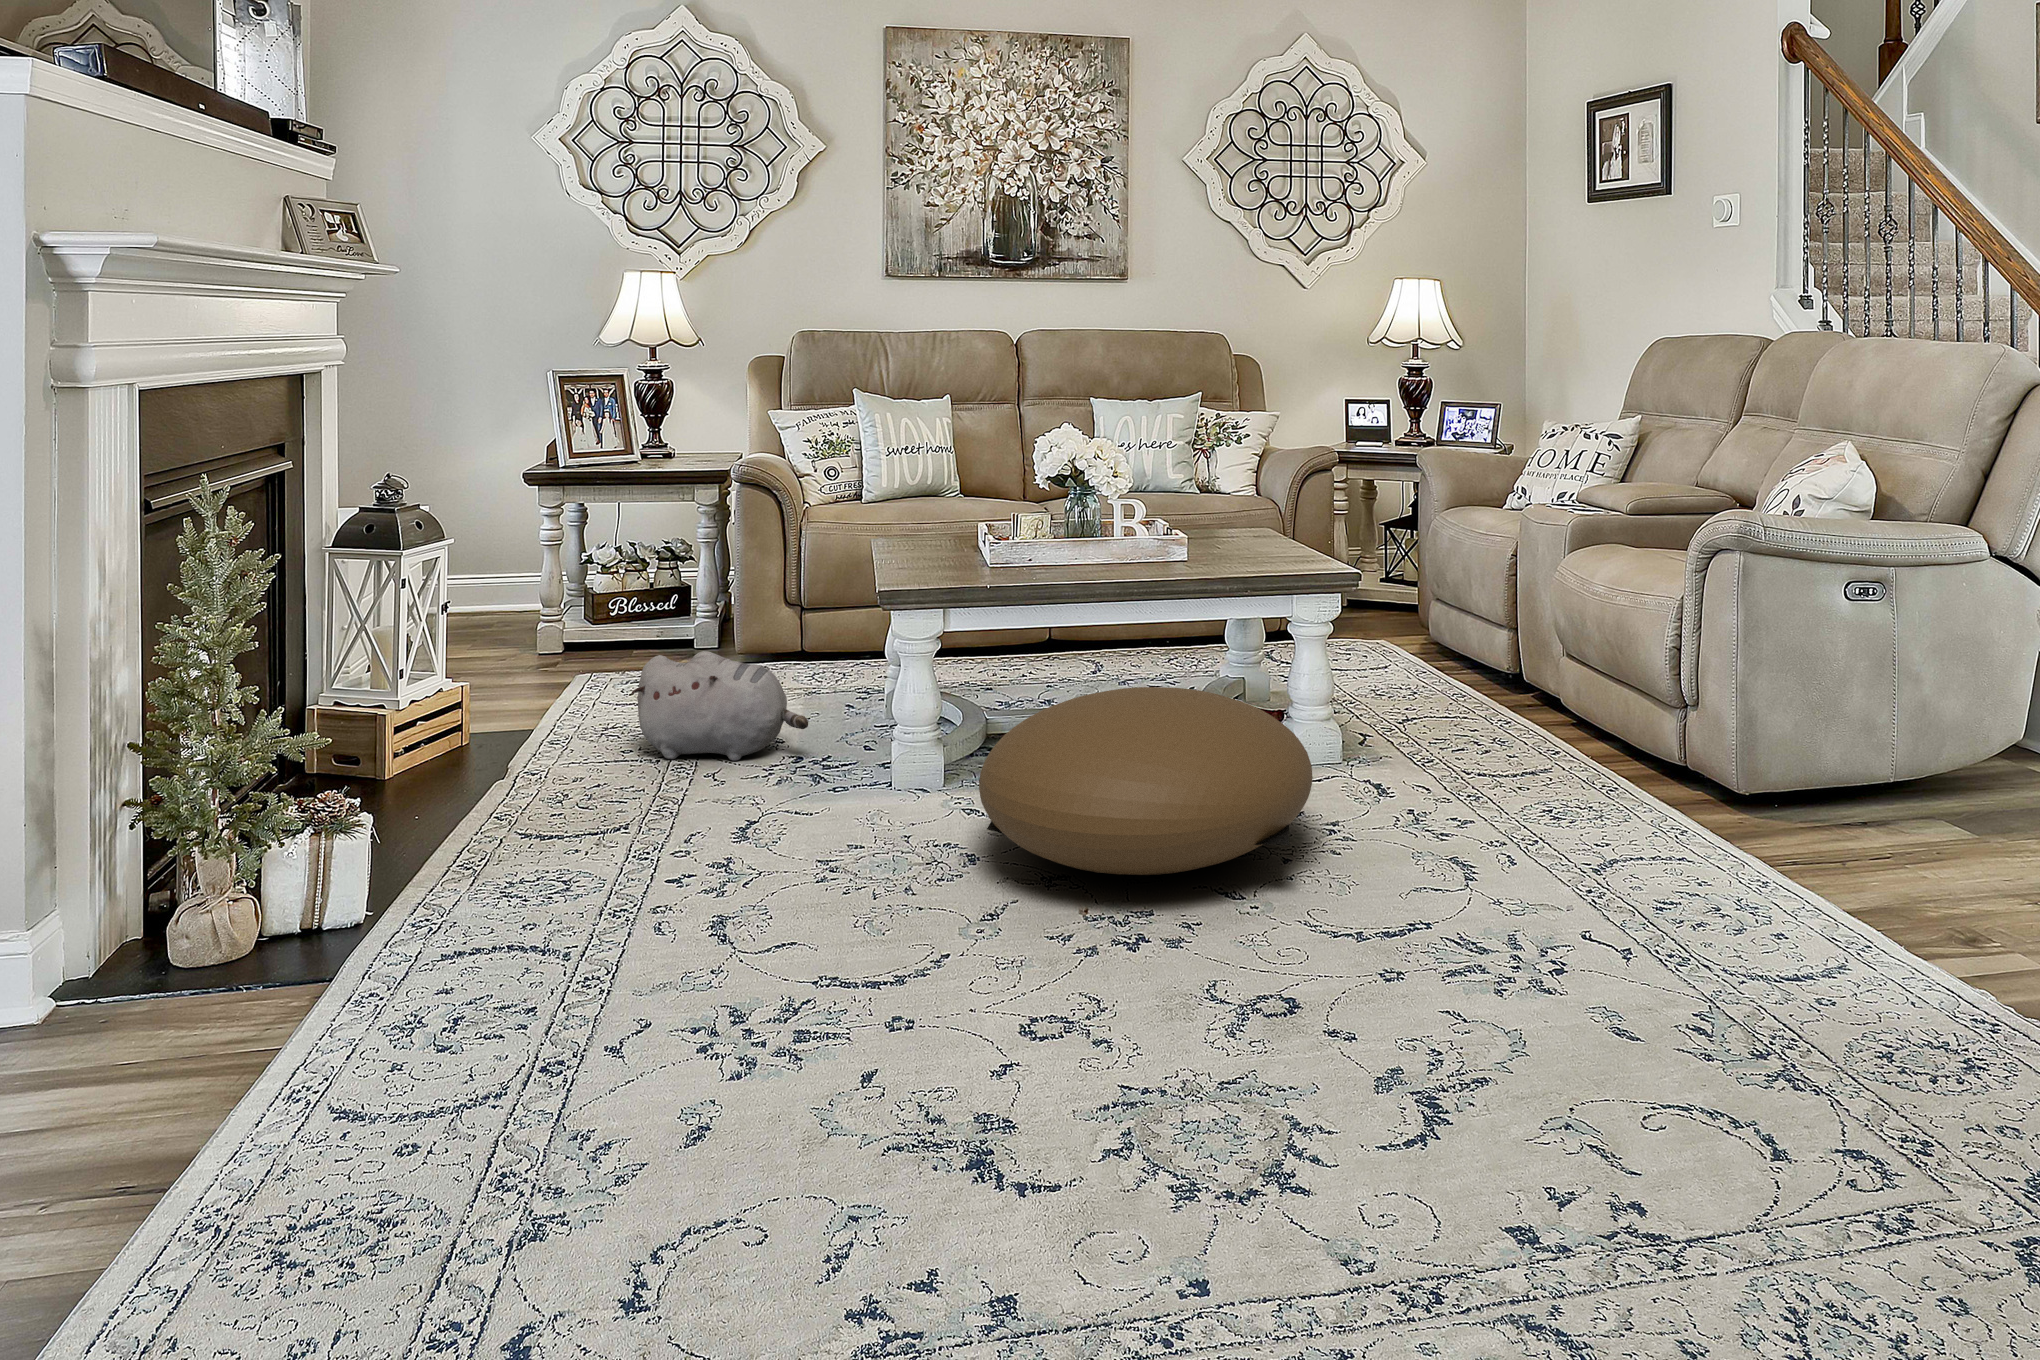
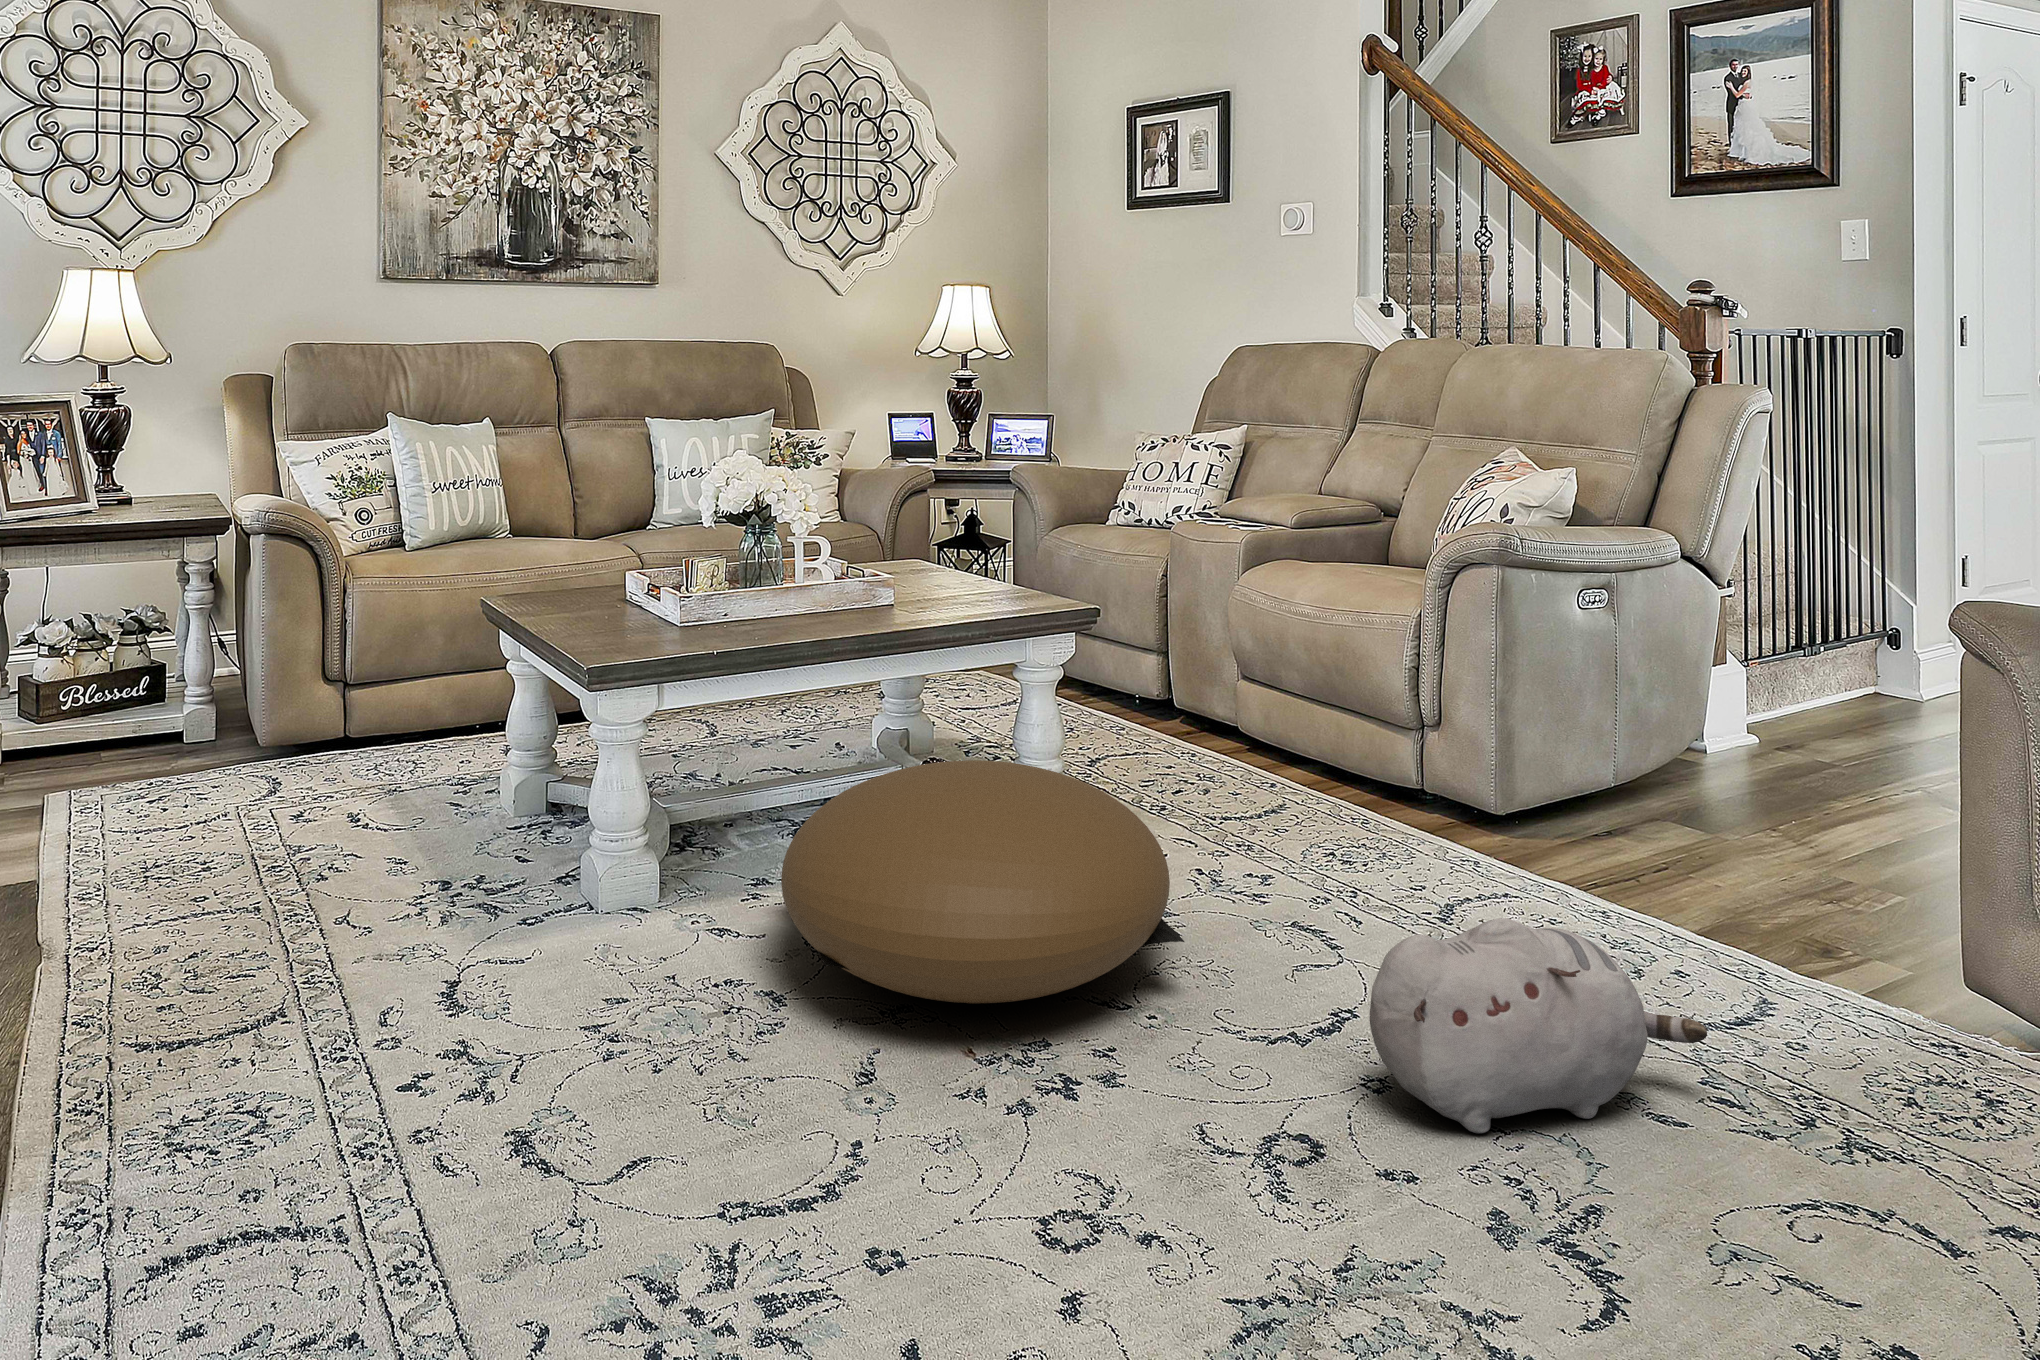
plush toy: present [631,651,808,761] -> present [1369,918,1707,1133]

